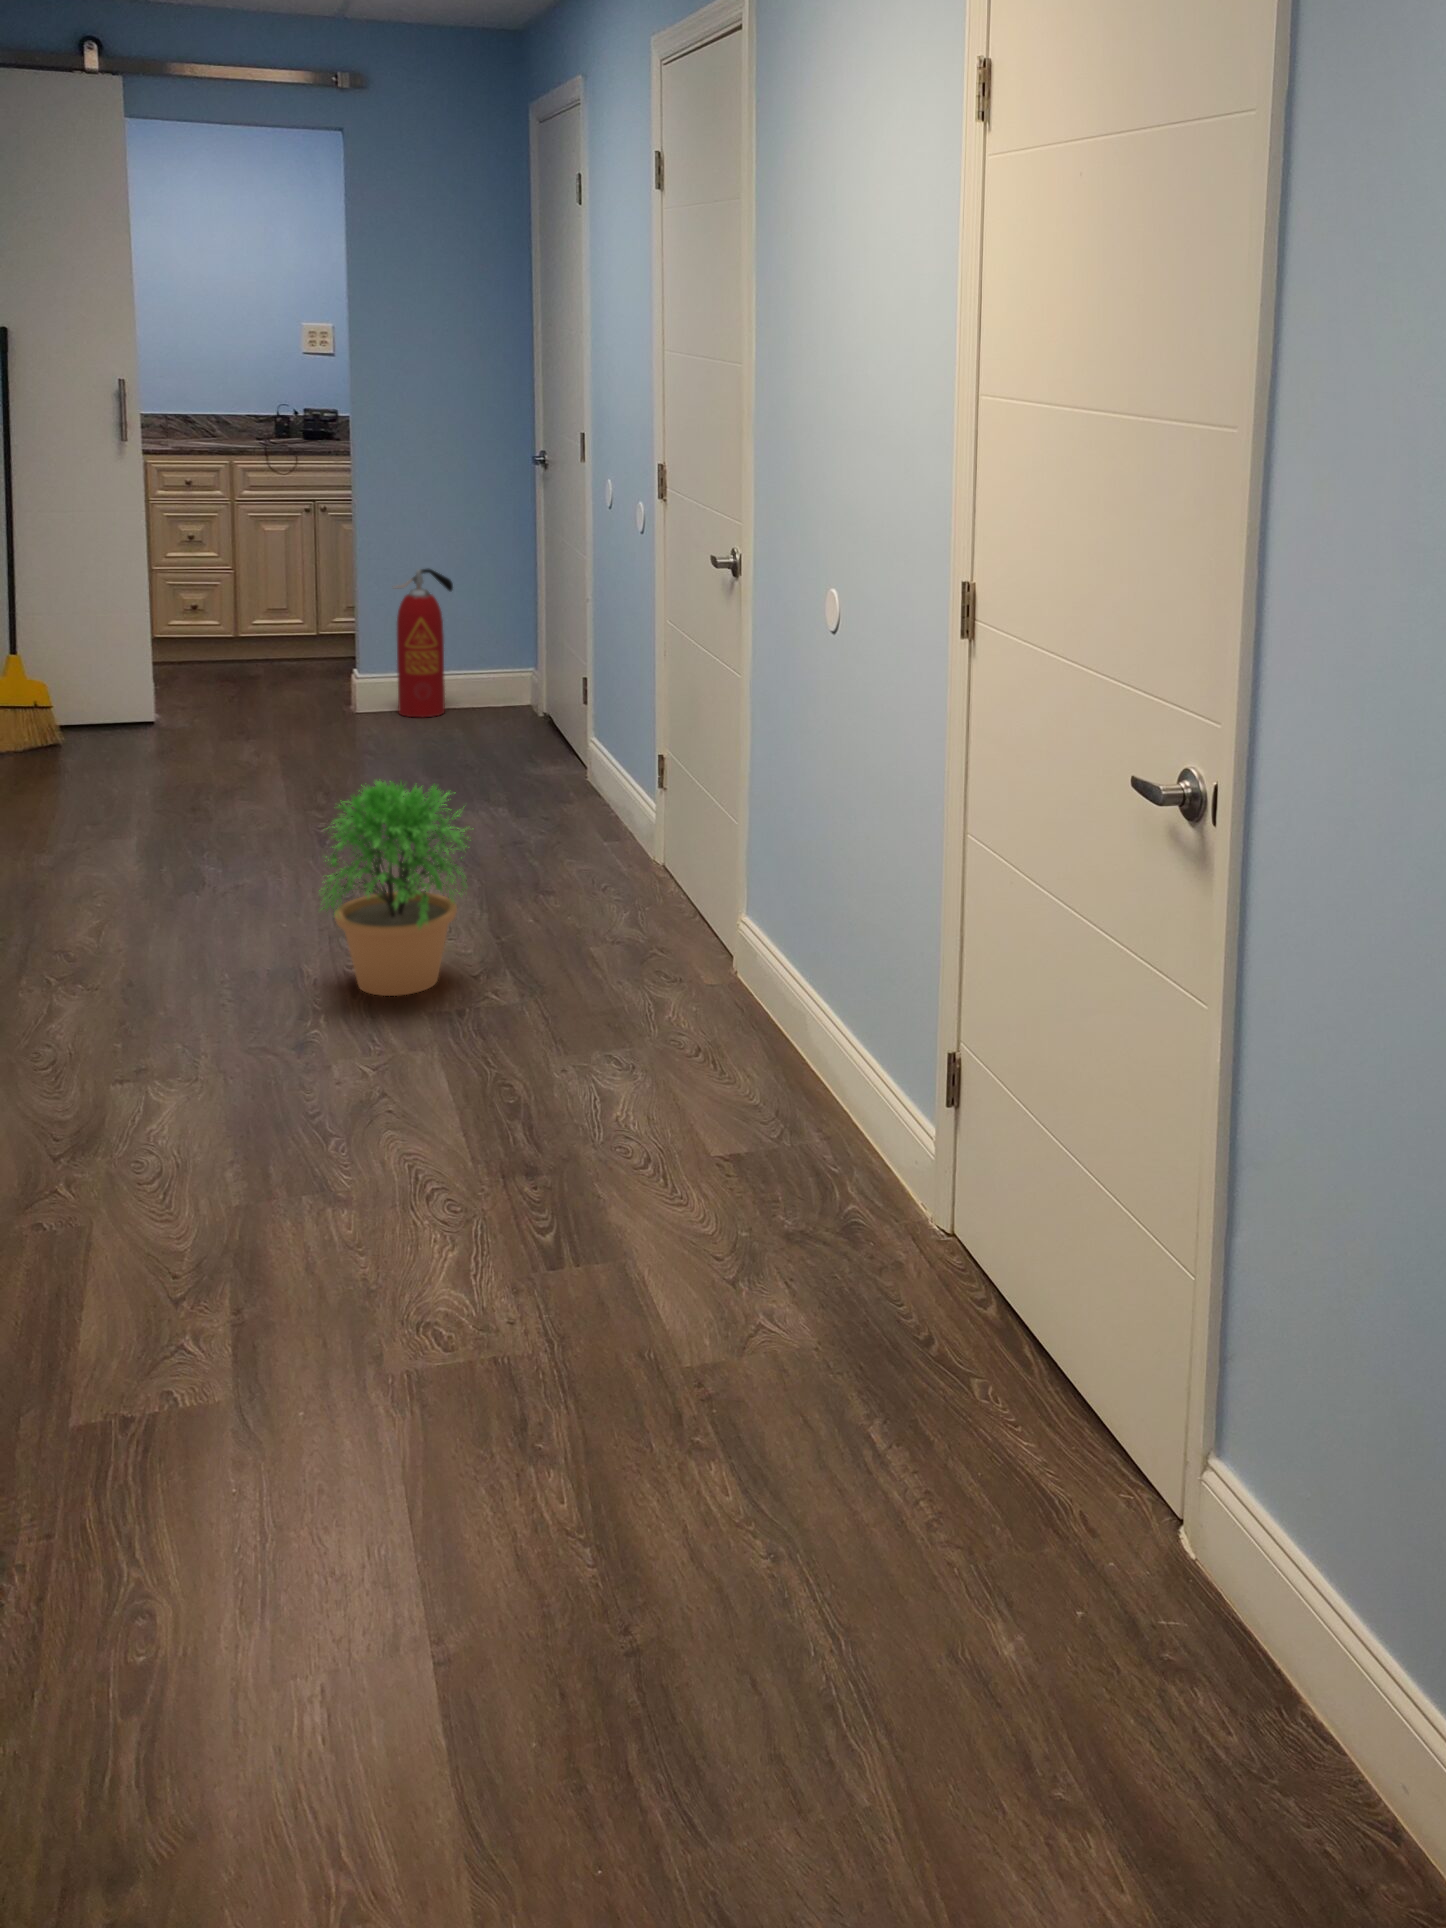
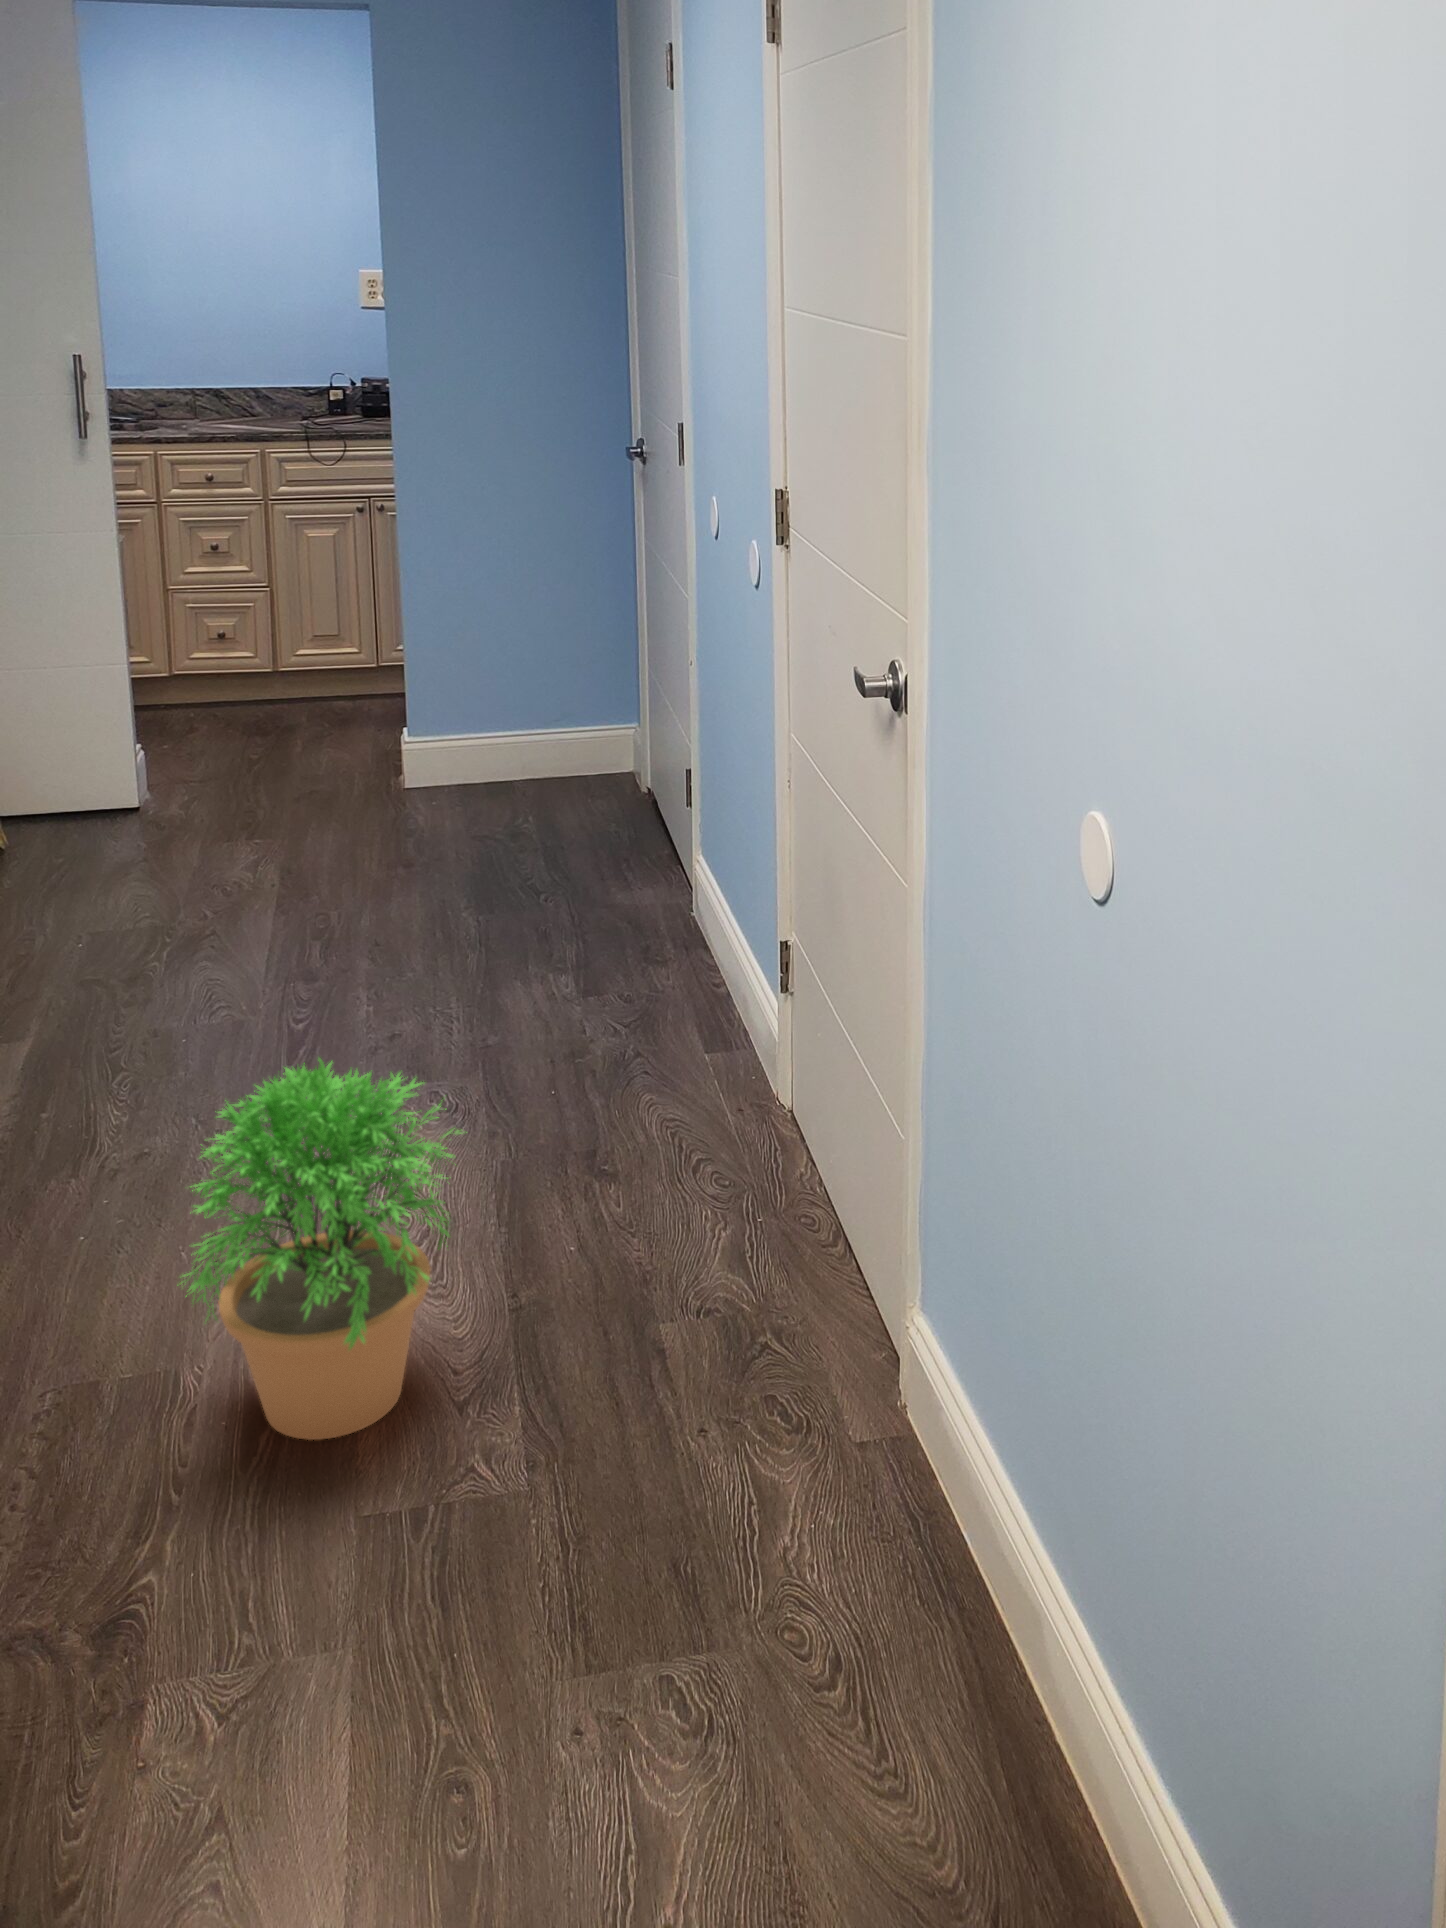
fire extinguisher: present [395,569,453,717] -> none [442,596,524,790]

